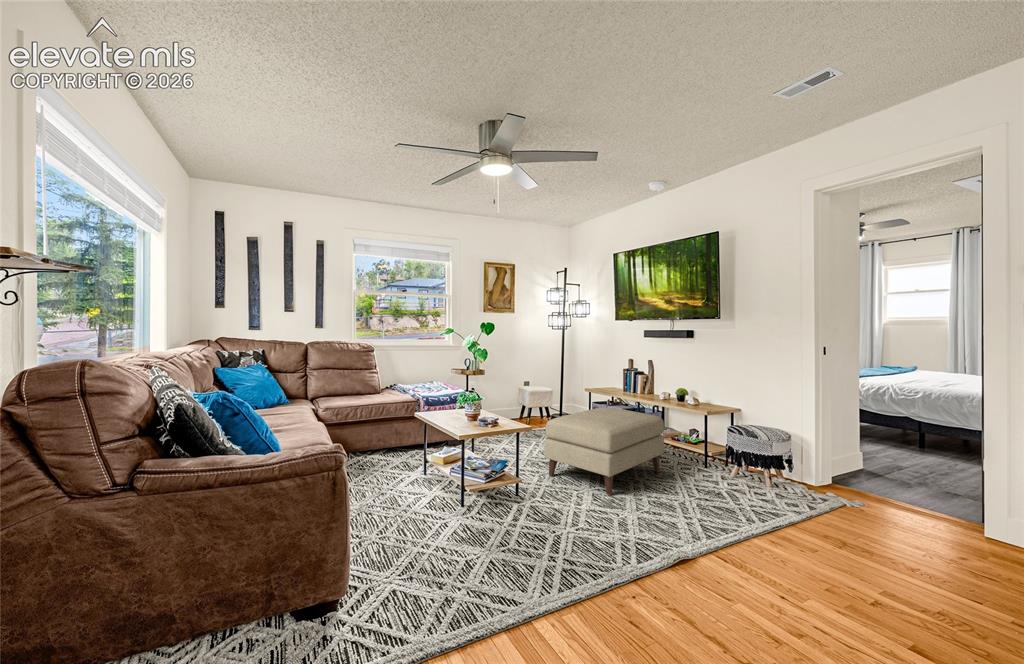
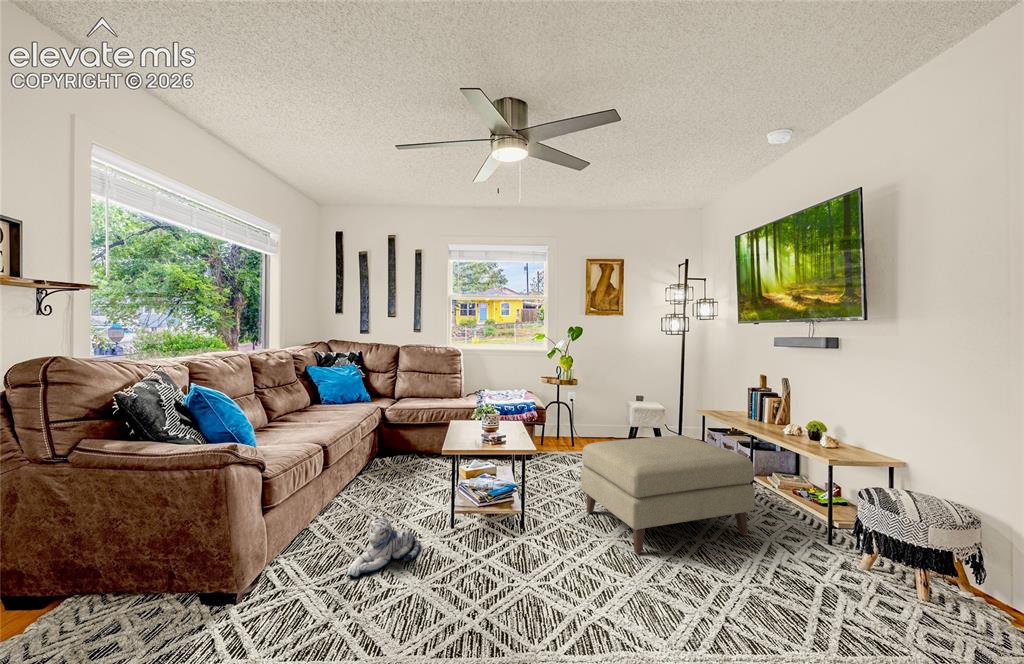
plush toy: none [409,502,454,557] -> present [348,517,420,576]

